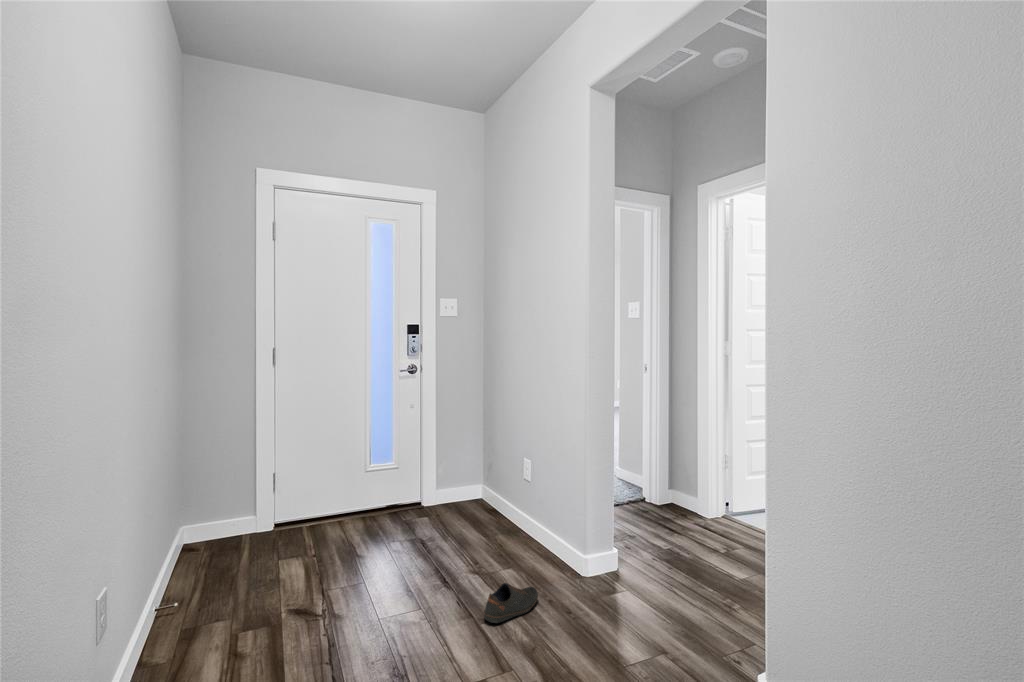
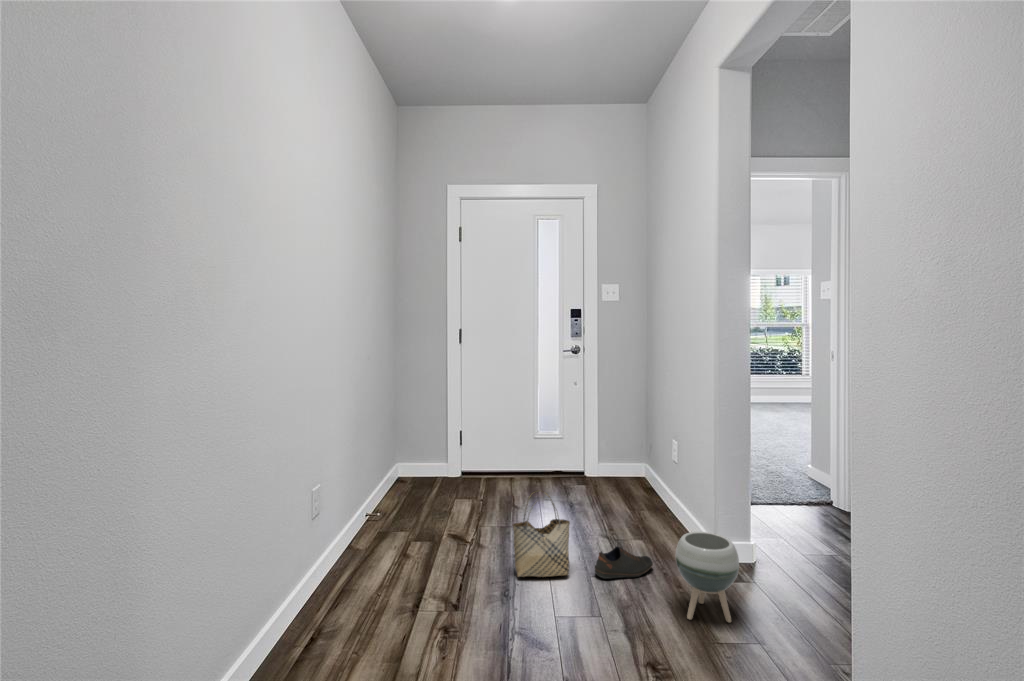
woven basket: none [391,536,458,647] -> present [513,490,570,577]
planter: none [579,552,640,648] -> present [676,532,739,622]

